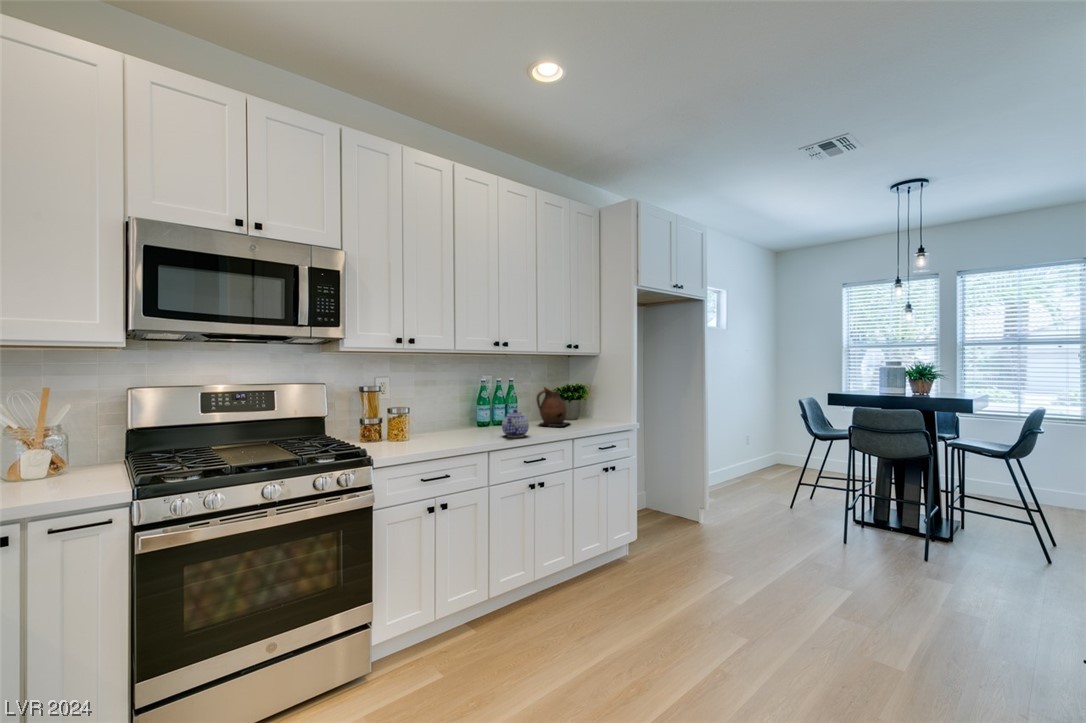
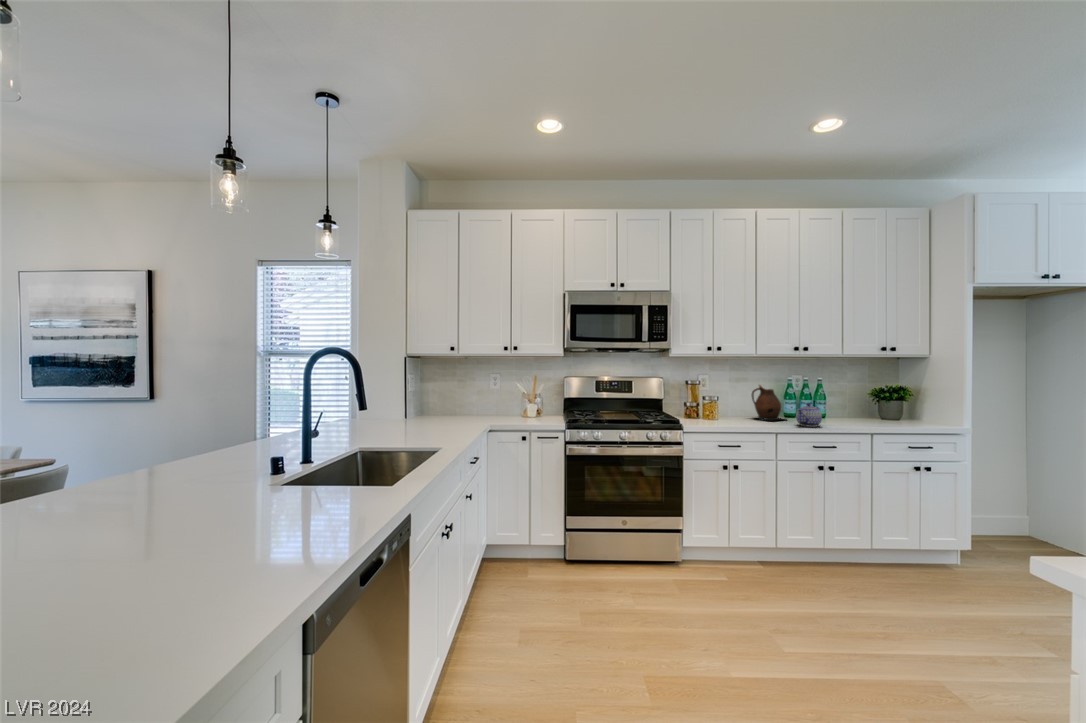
ceramic pitcher: present [537,387,569,426] -> present [752,385,787,420]

